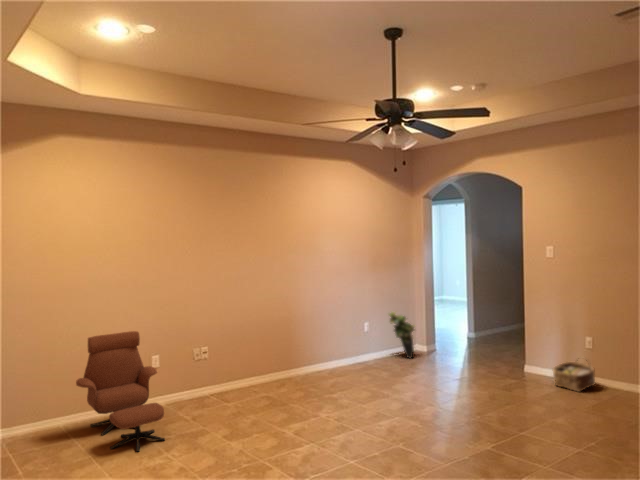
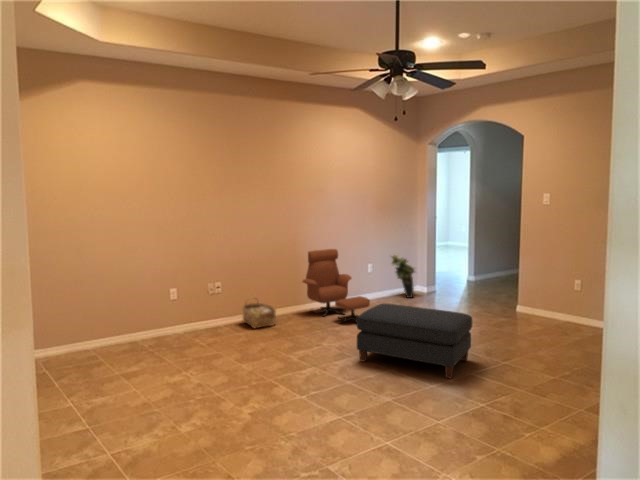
lounge chair: present [76,331,165,452] -> present [303,249,370,324]
woven basket: present [553,358,595,392] -> present [242,300,276,328]
ottoman: none [358,370,486,458] -> present [357,304,472,378]

